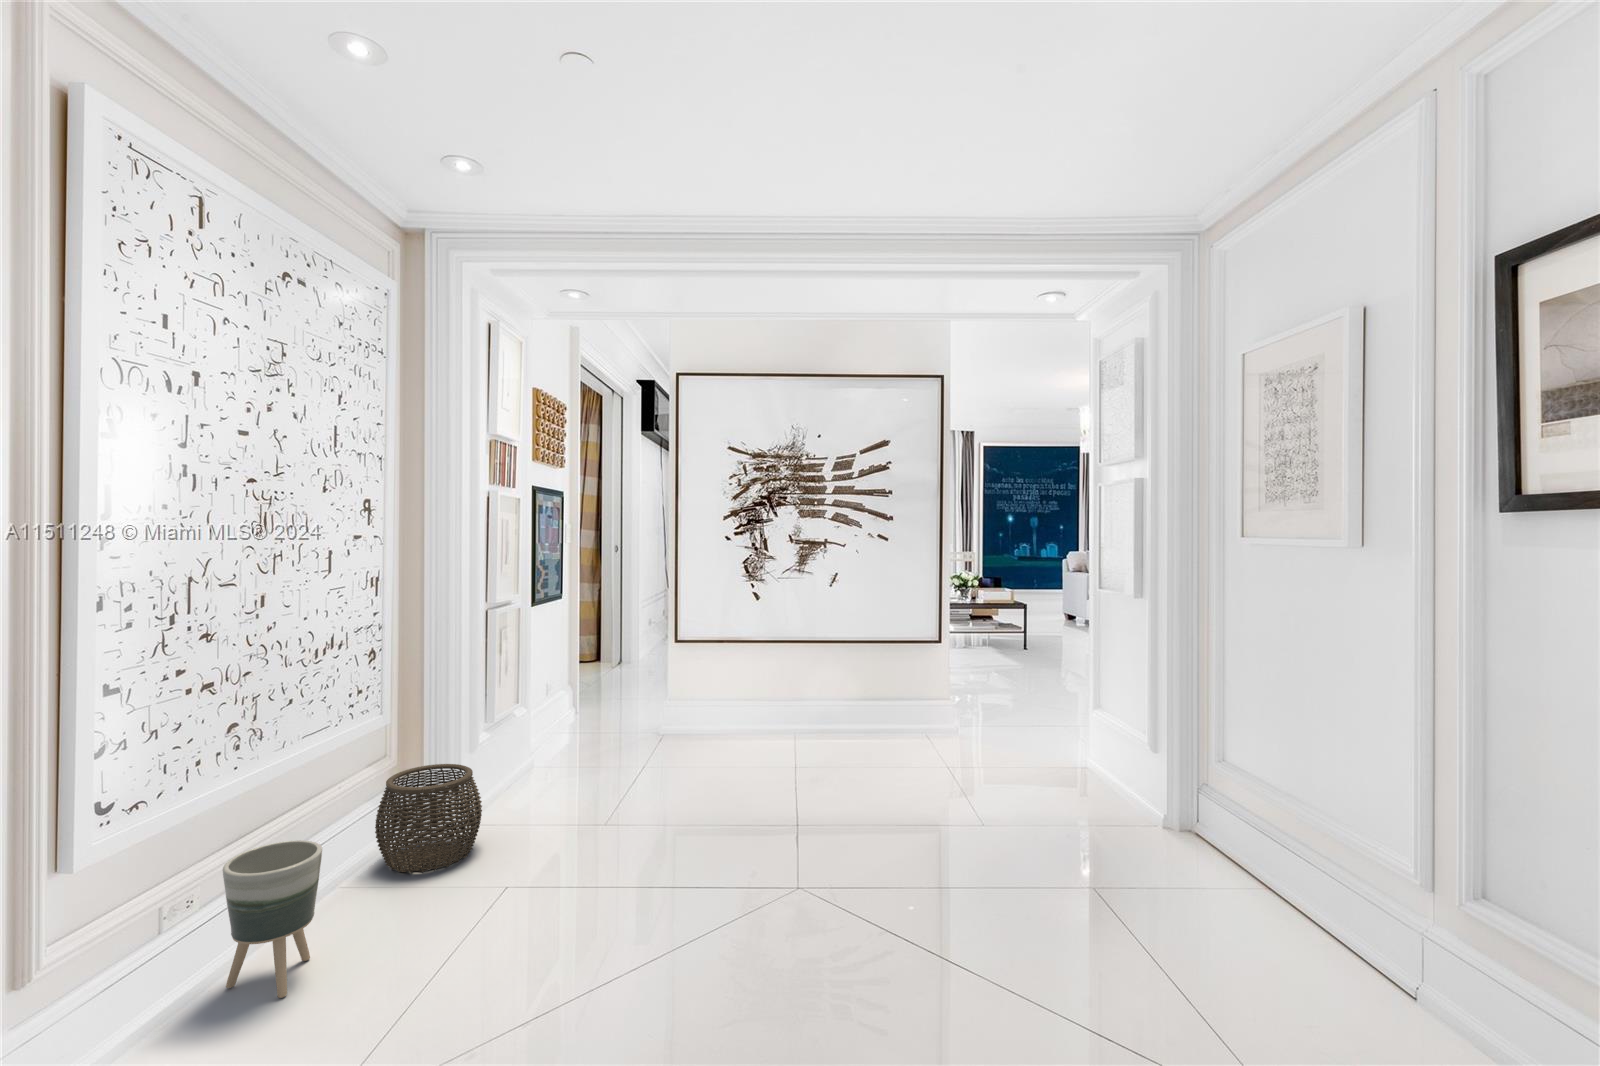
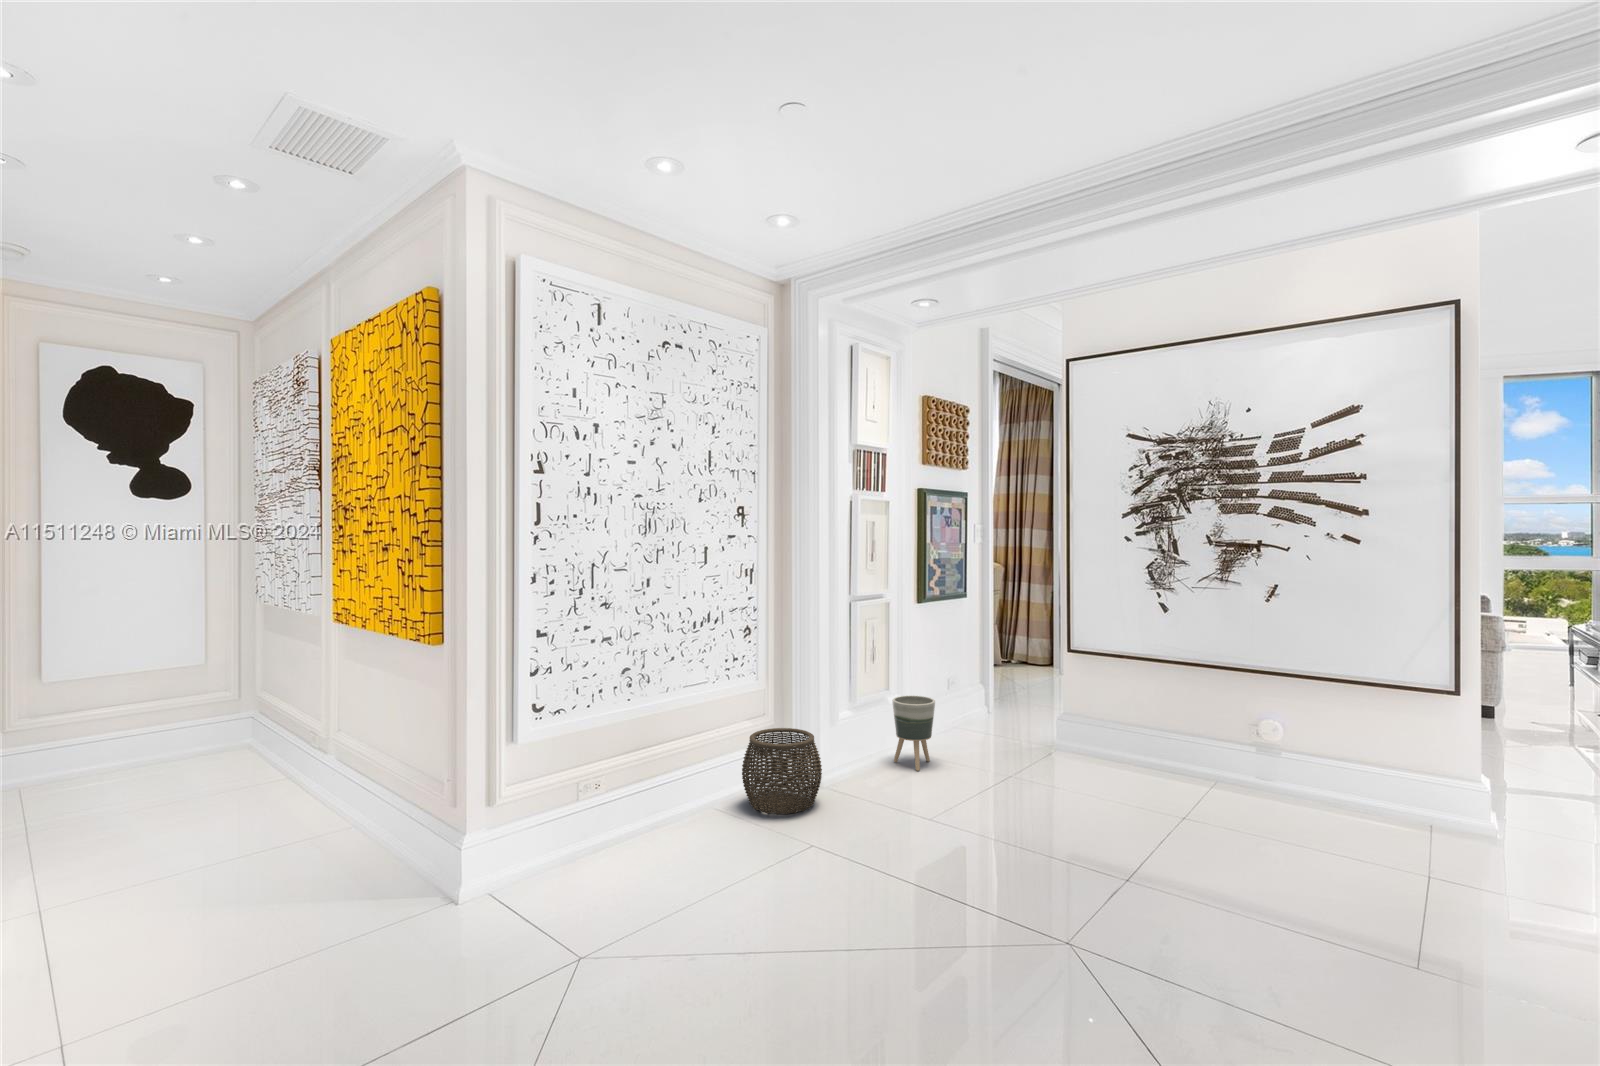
planter: present [222,840,322,998] -> present [892,696,935,771]

